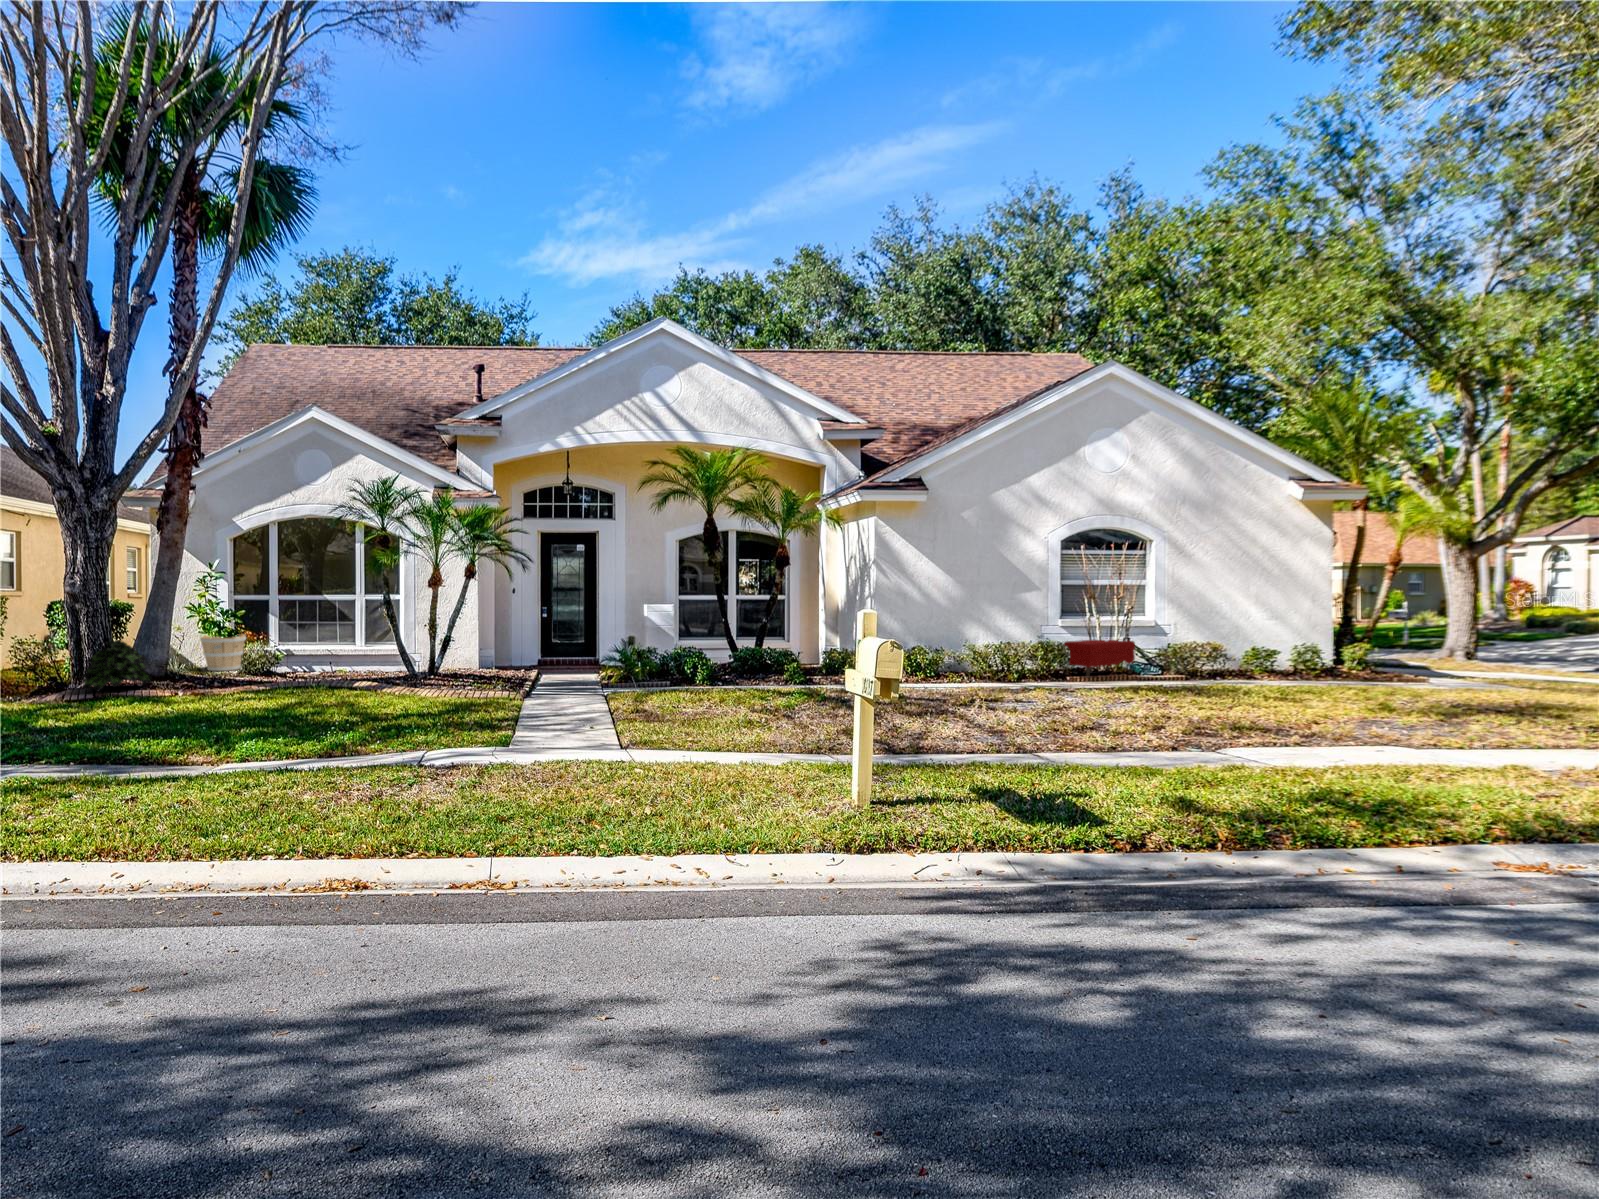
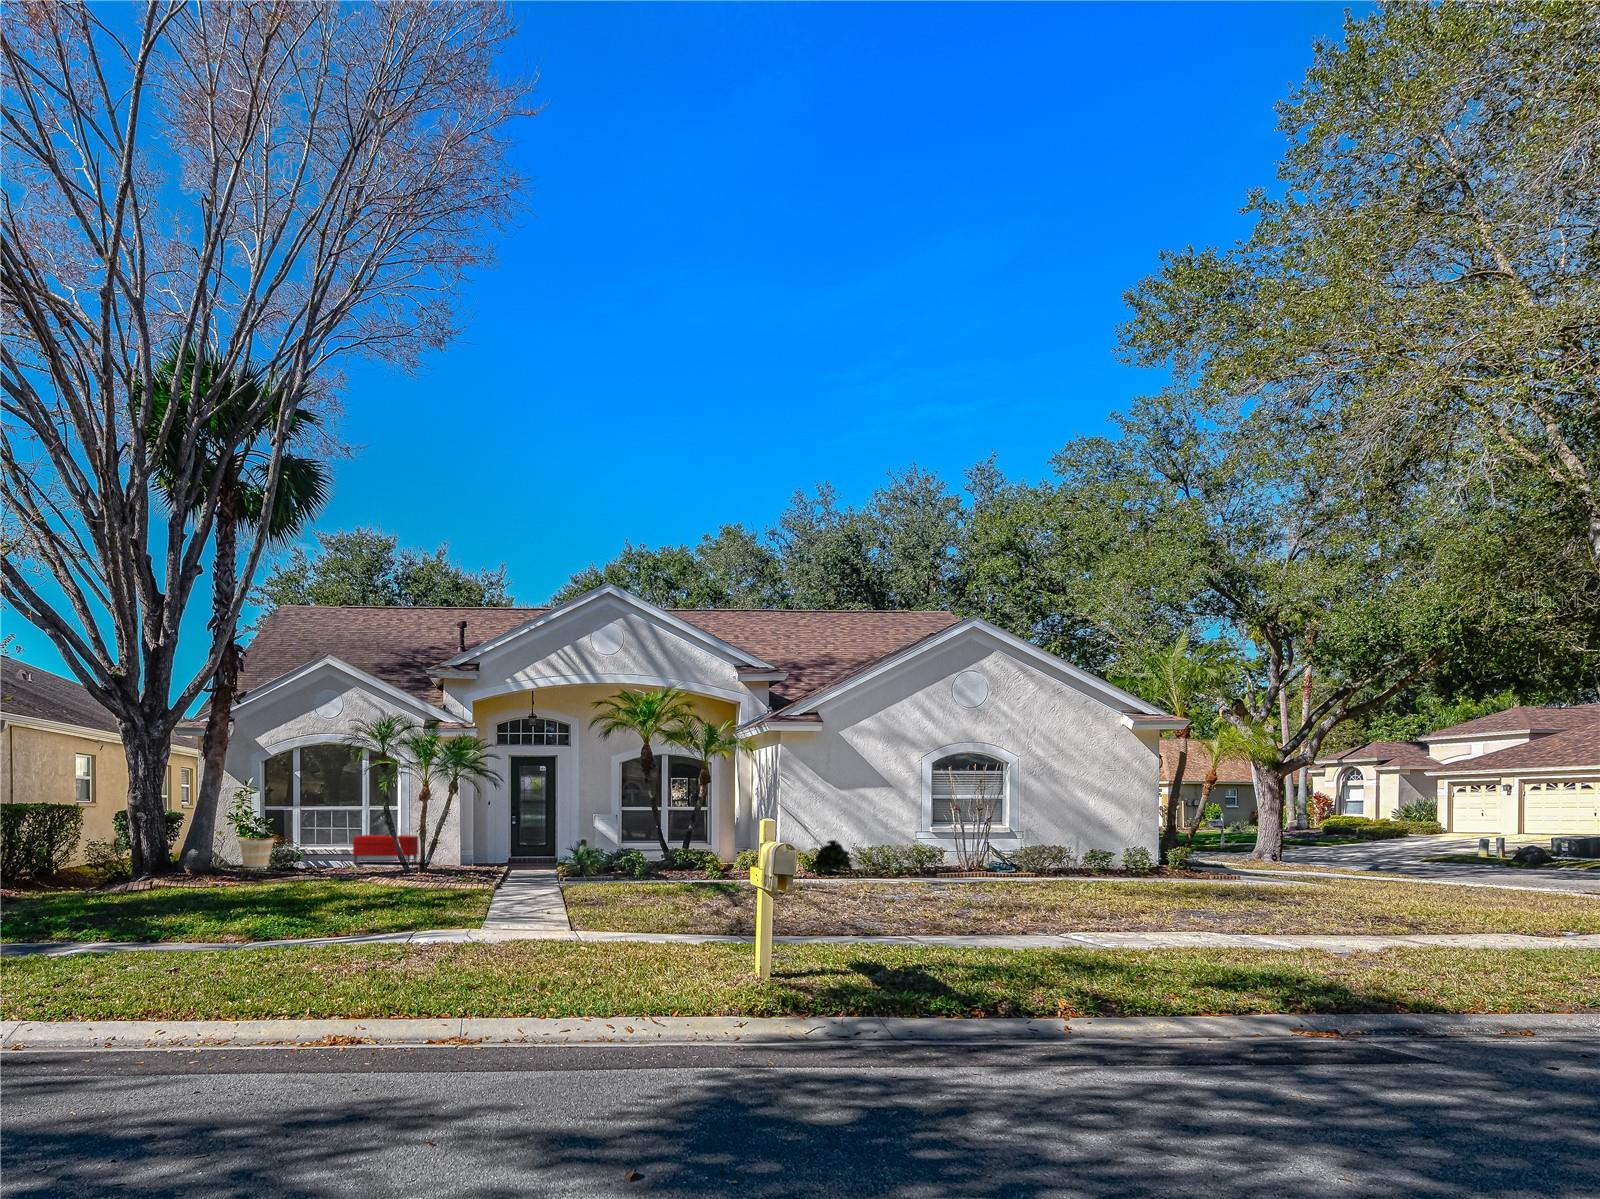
potted plant: present [82,640,152,691] -> present [812,840,852,874]
bench: present [1064,640,1135,678] -> present [353,835,418,865]

